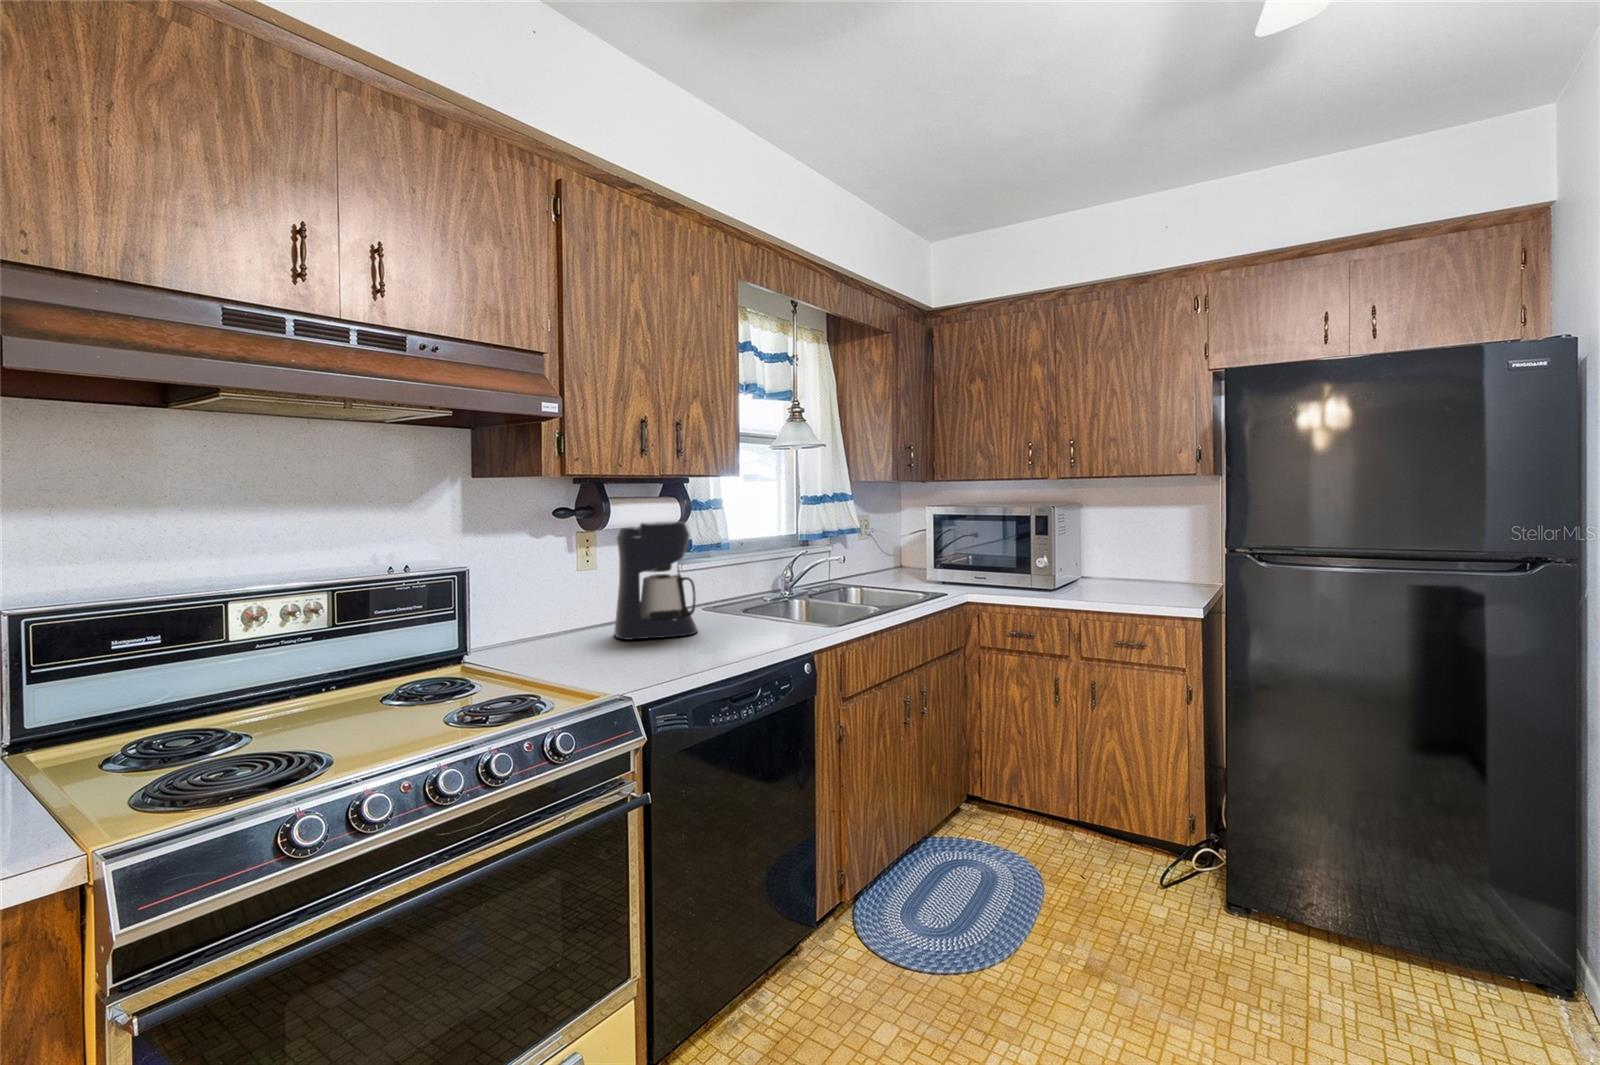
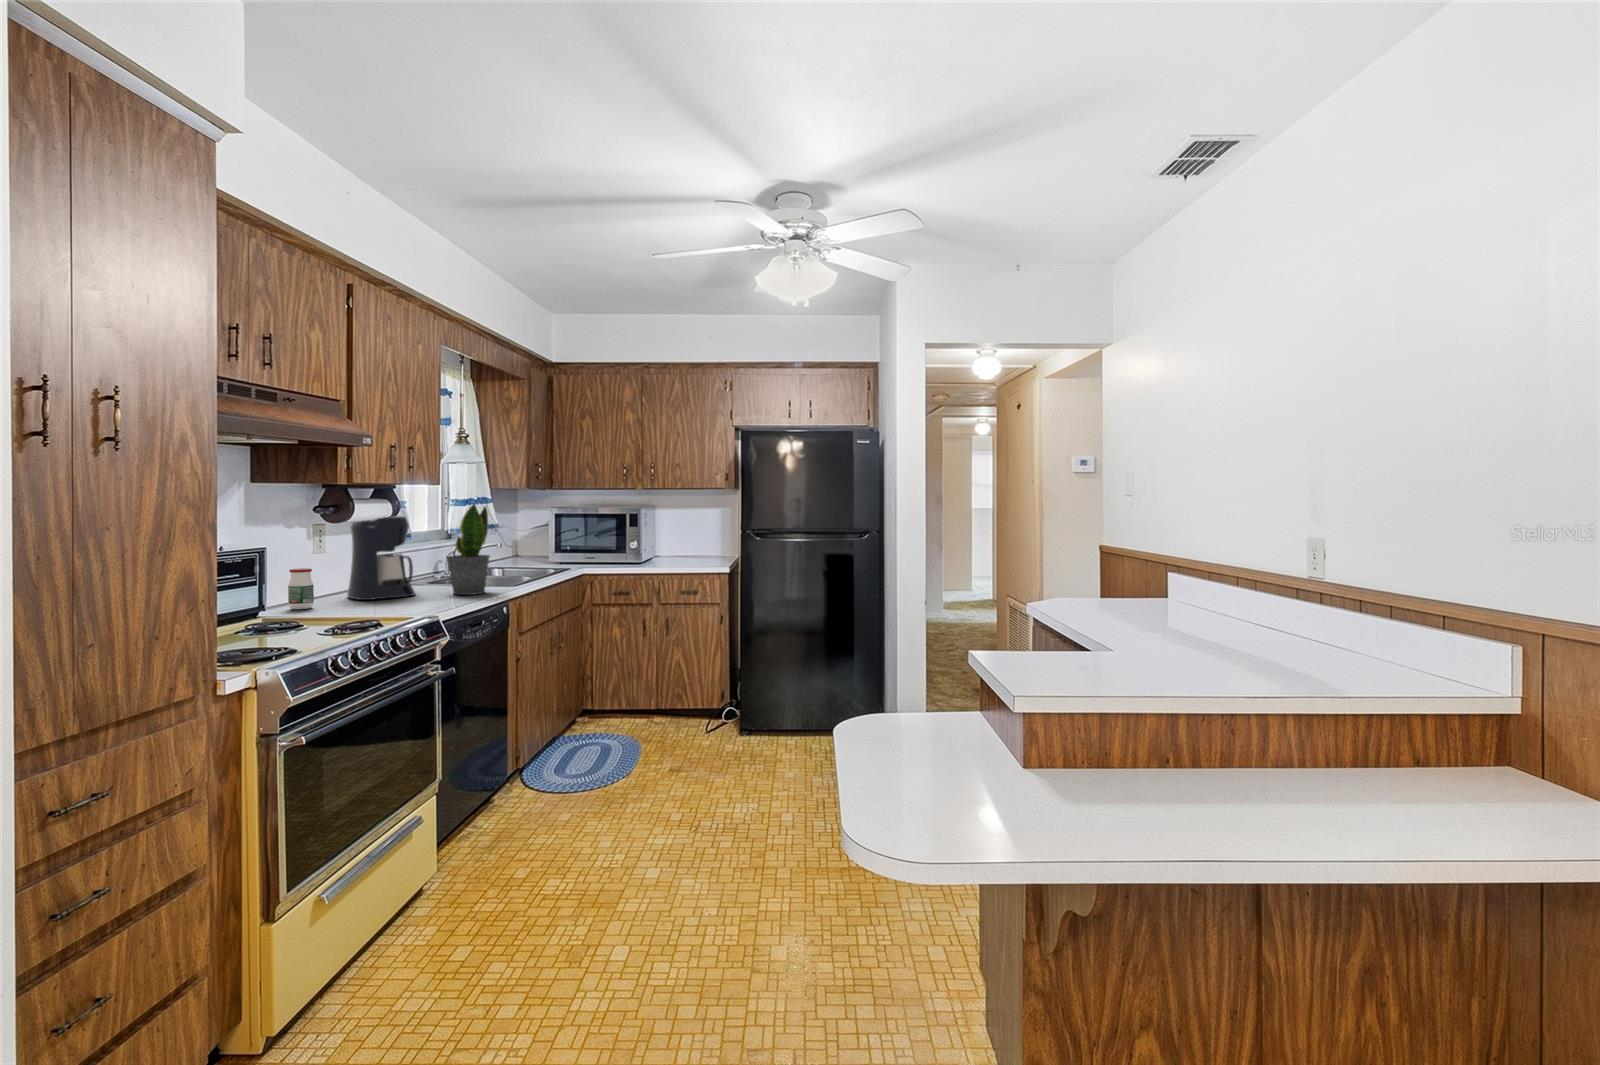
potted plant: none [731,500,791,639] -> present [447,504,490,595]
jar: none [521,594,552,651] -> present [288,568,314,609]

